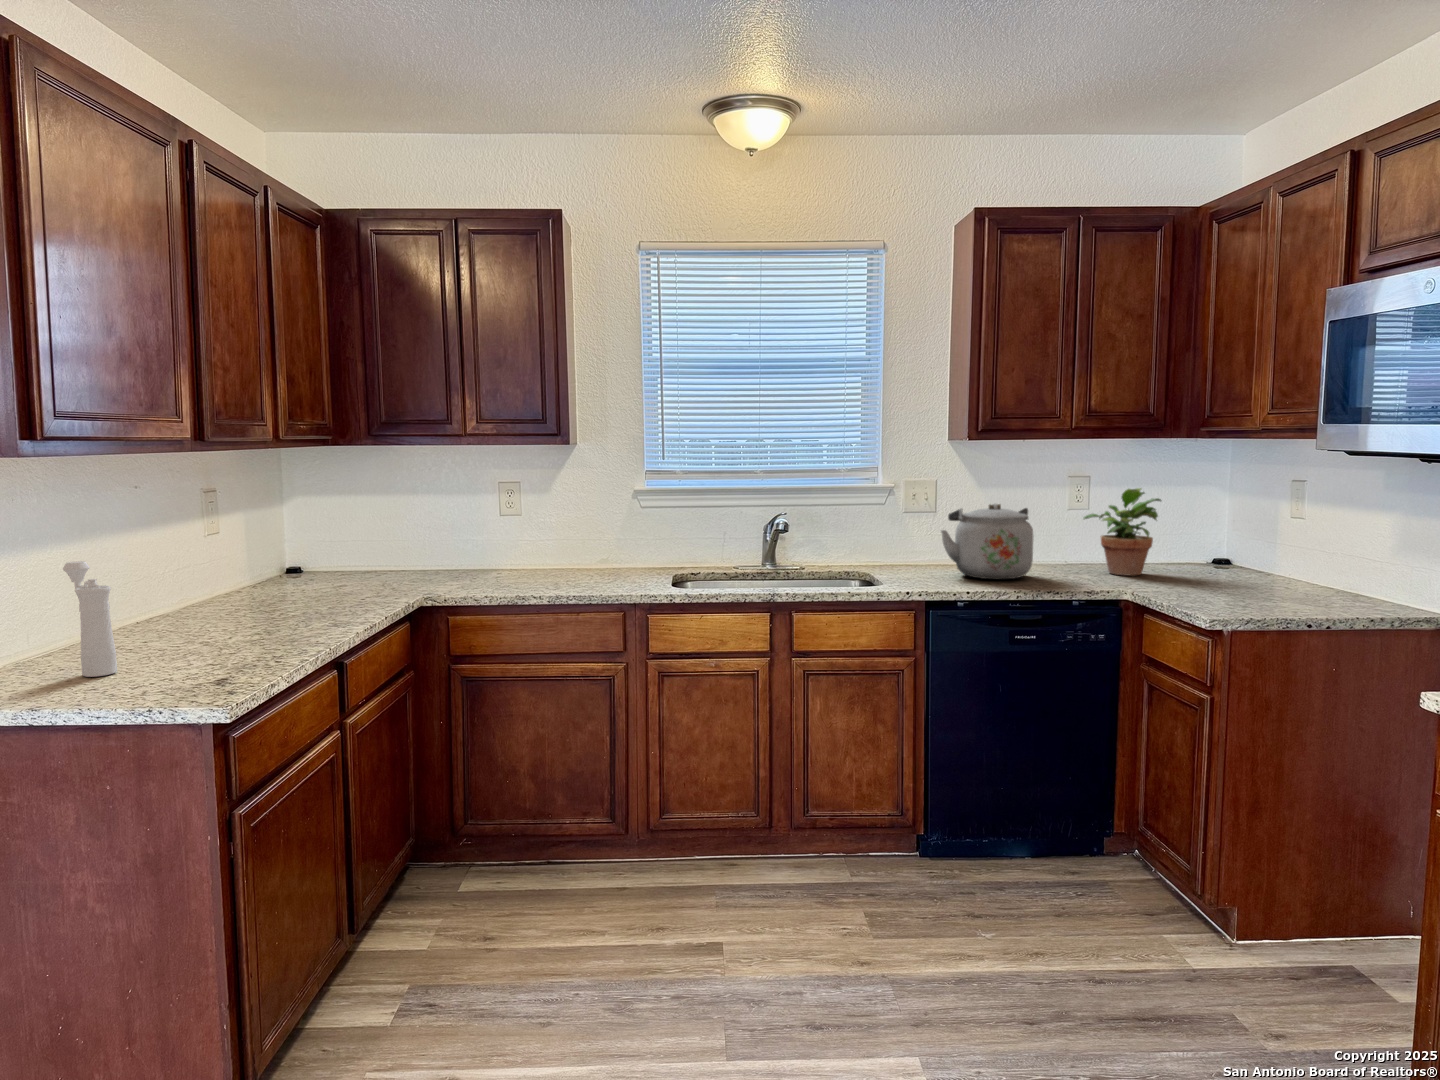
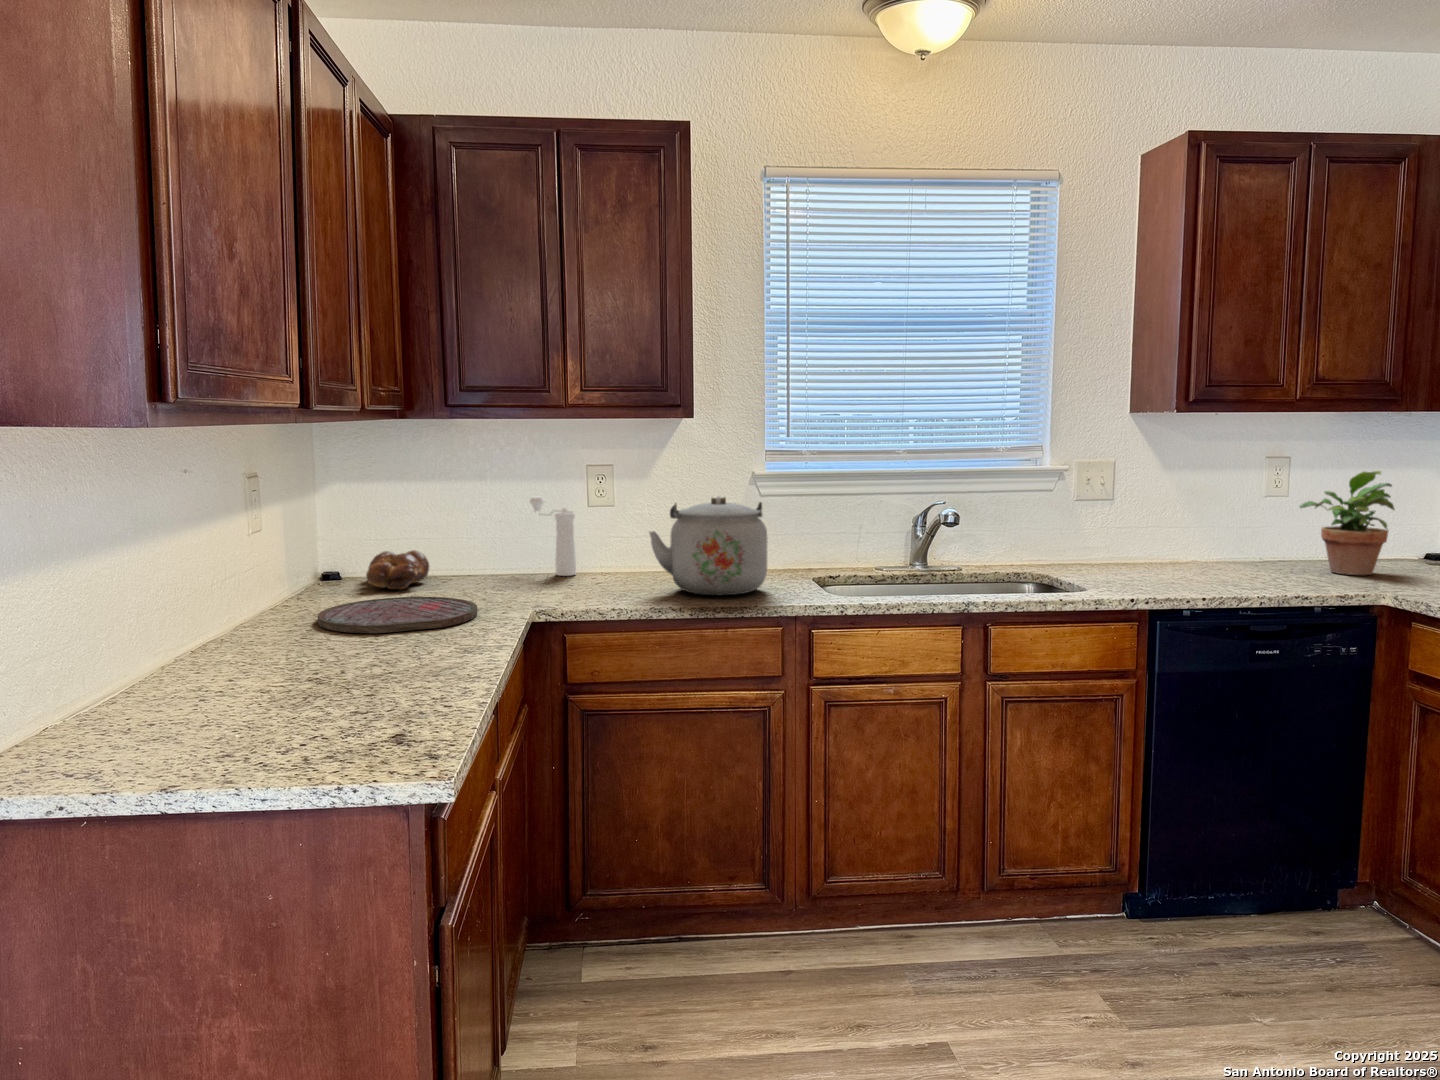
kettle: present [941,504,1033,579] -> present [649,496,767,595]
bread loaf: none [313,550,369,580] -> present [366,550,429,589]
pepper mill: present [63,561,117,677] -> present [530,497,576,576]
cutting board: none [249,585,379,611] -> present [318,597,477,633]

